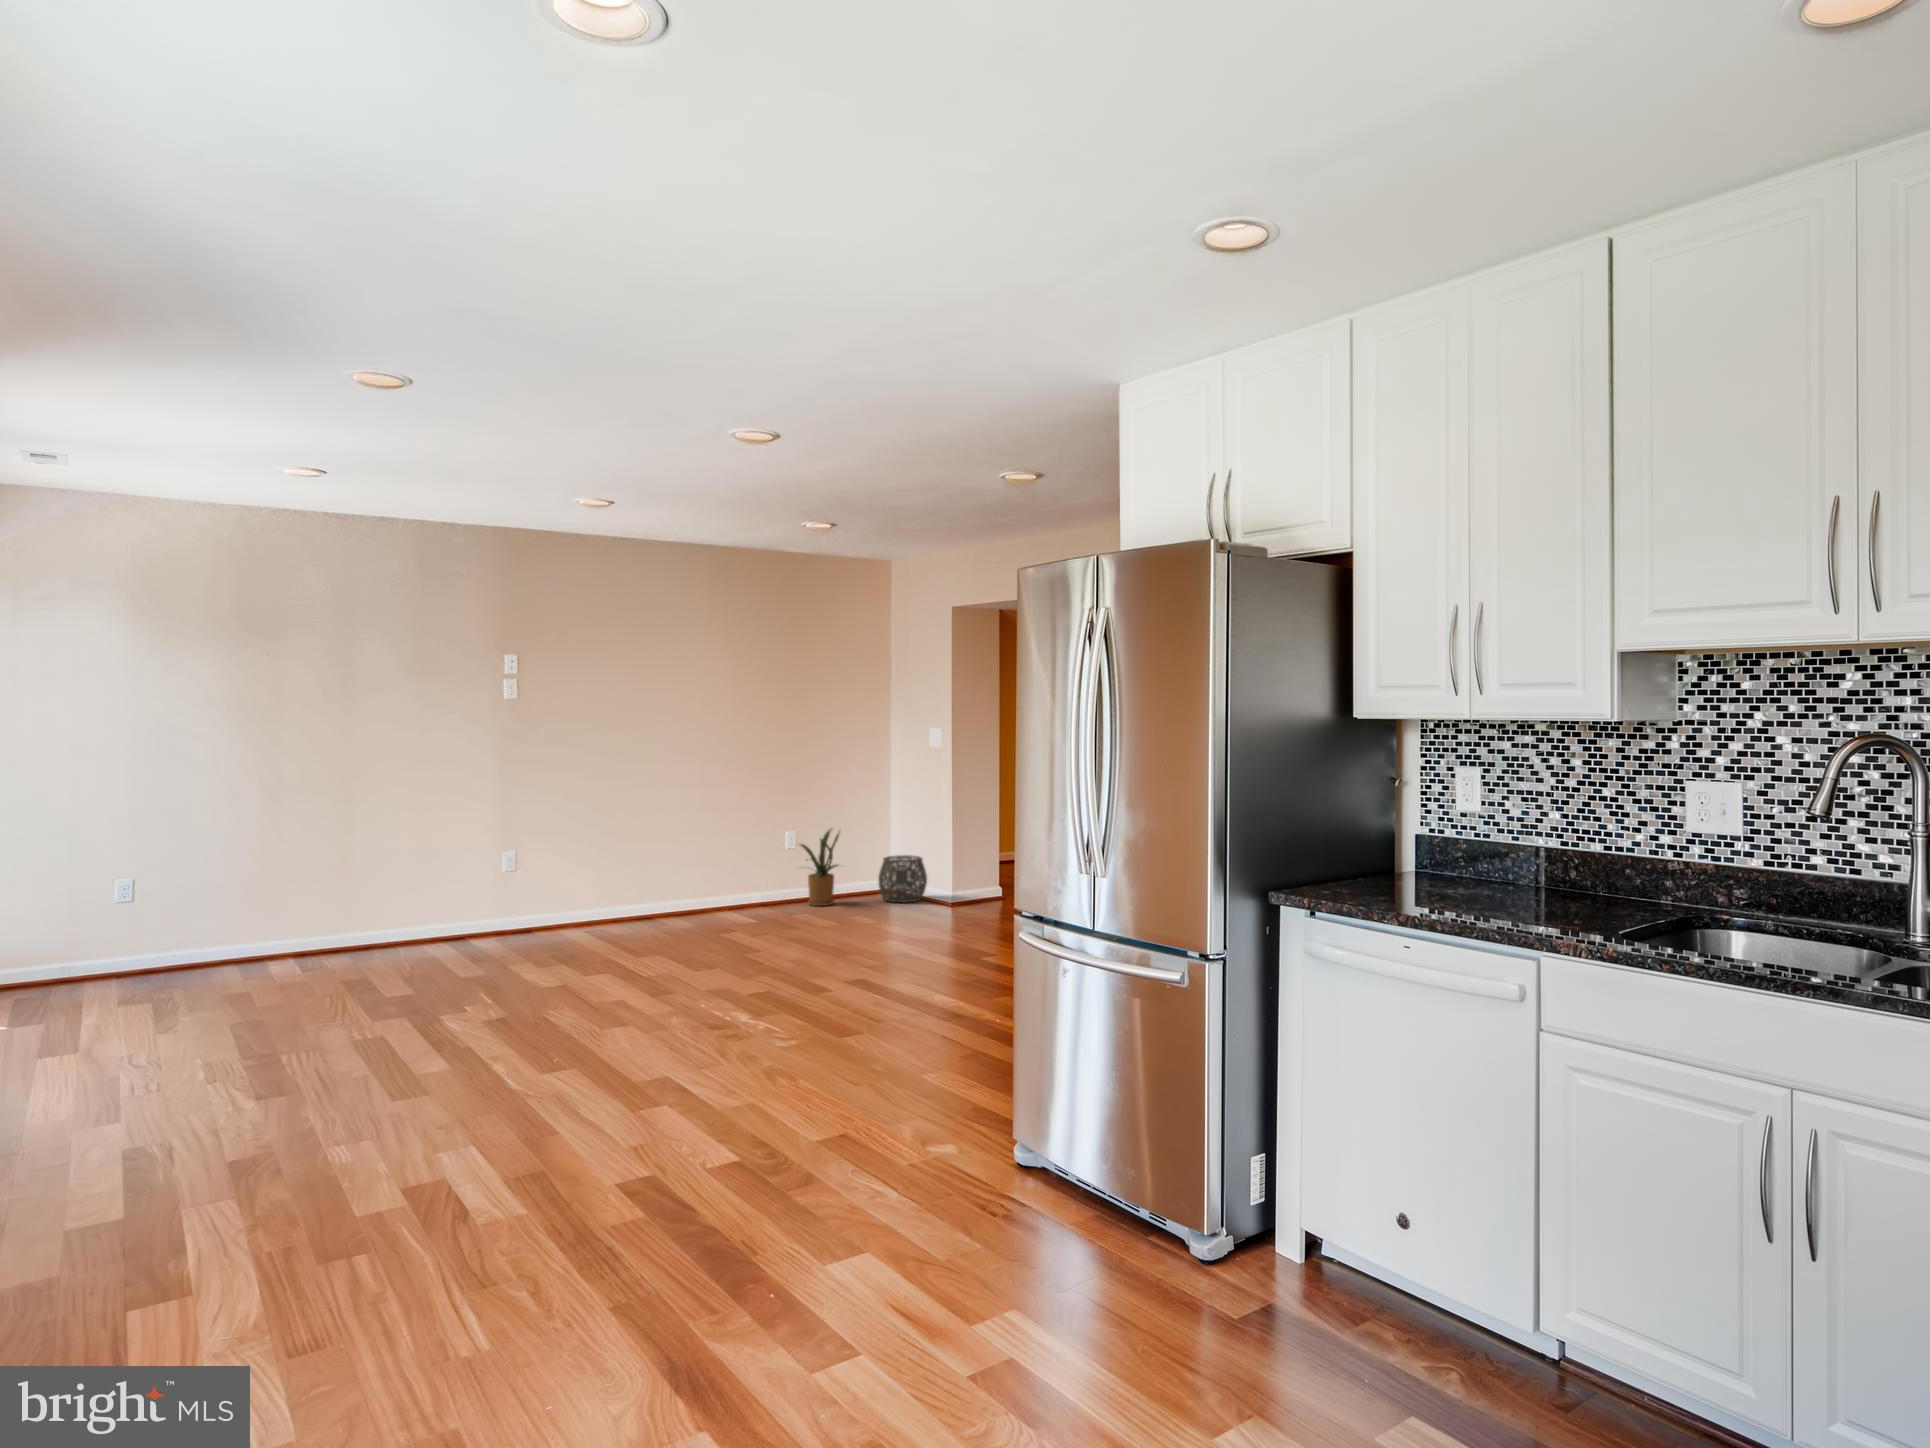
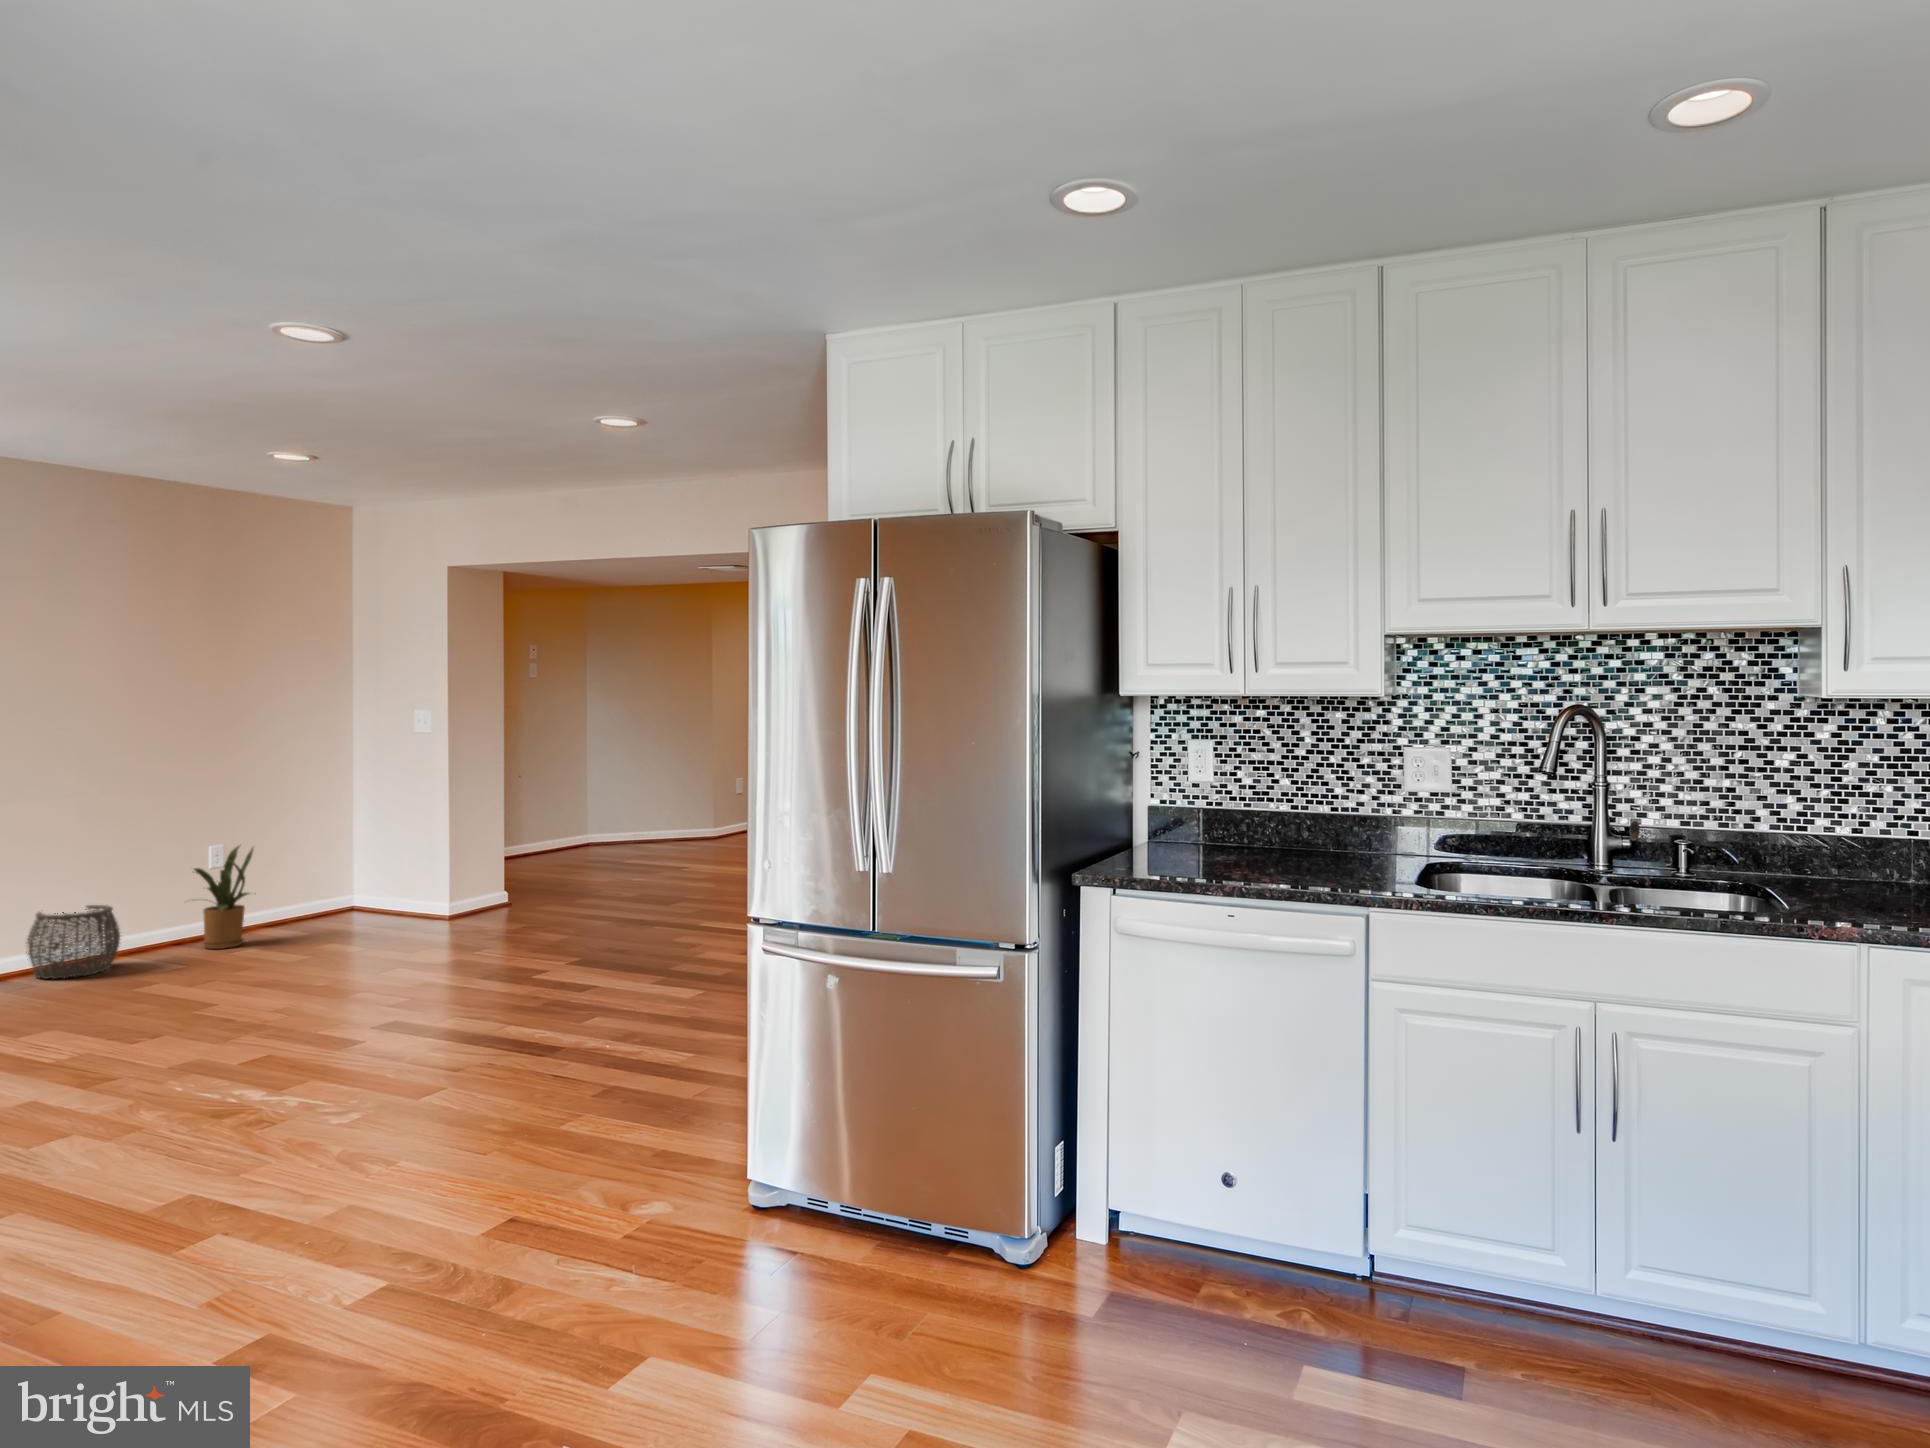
woven basket: present [878,855,927,903] -> present [27,905,120,979]

